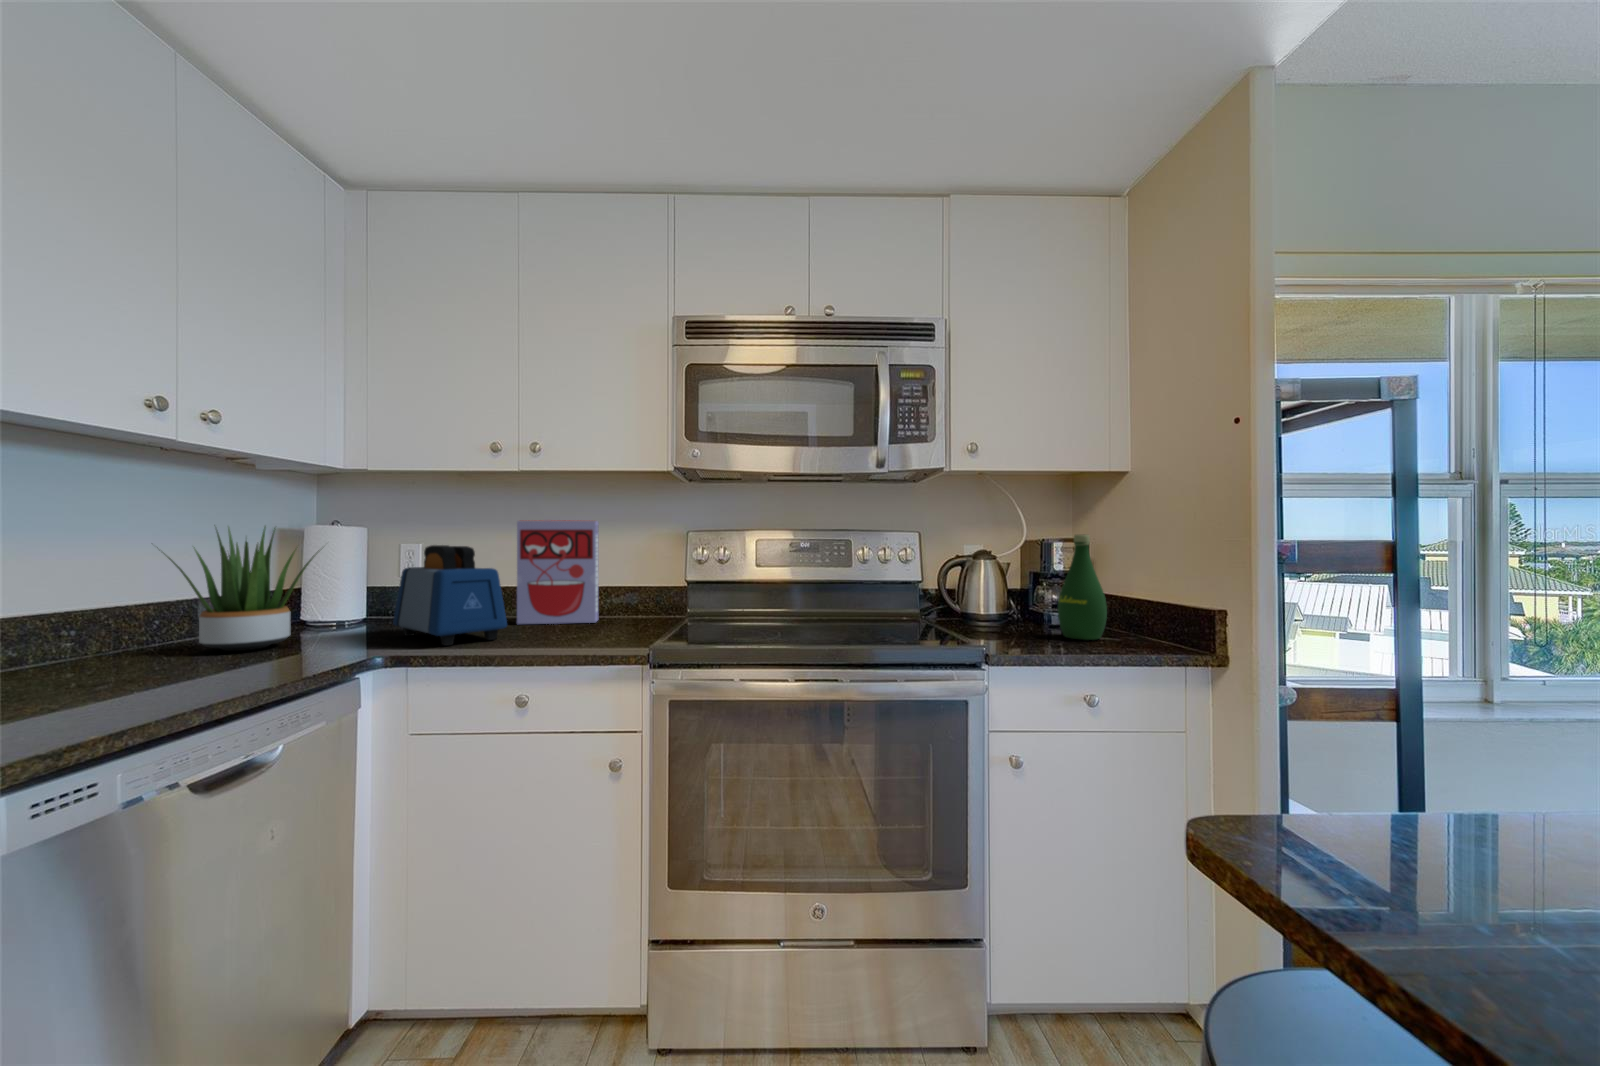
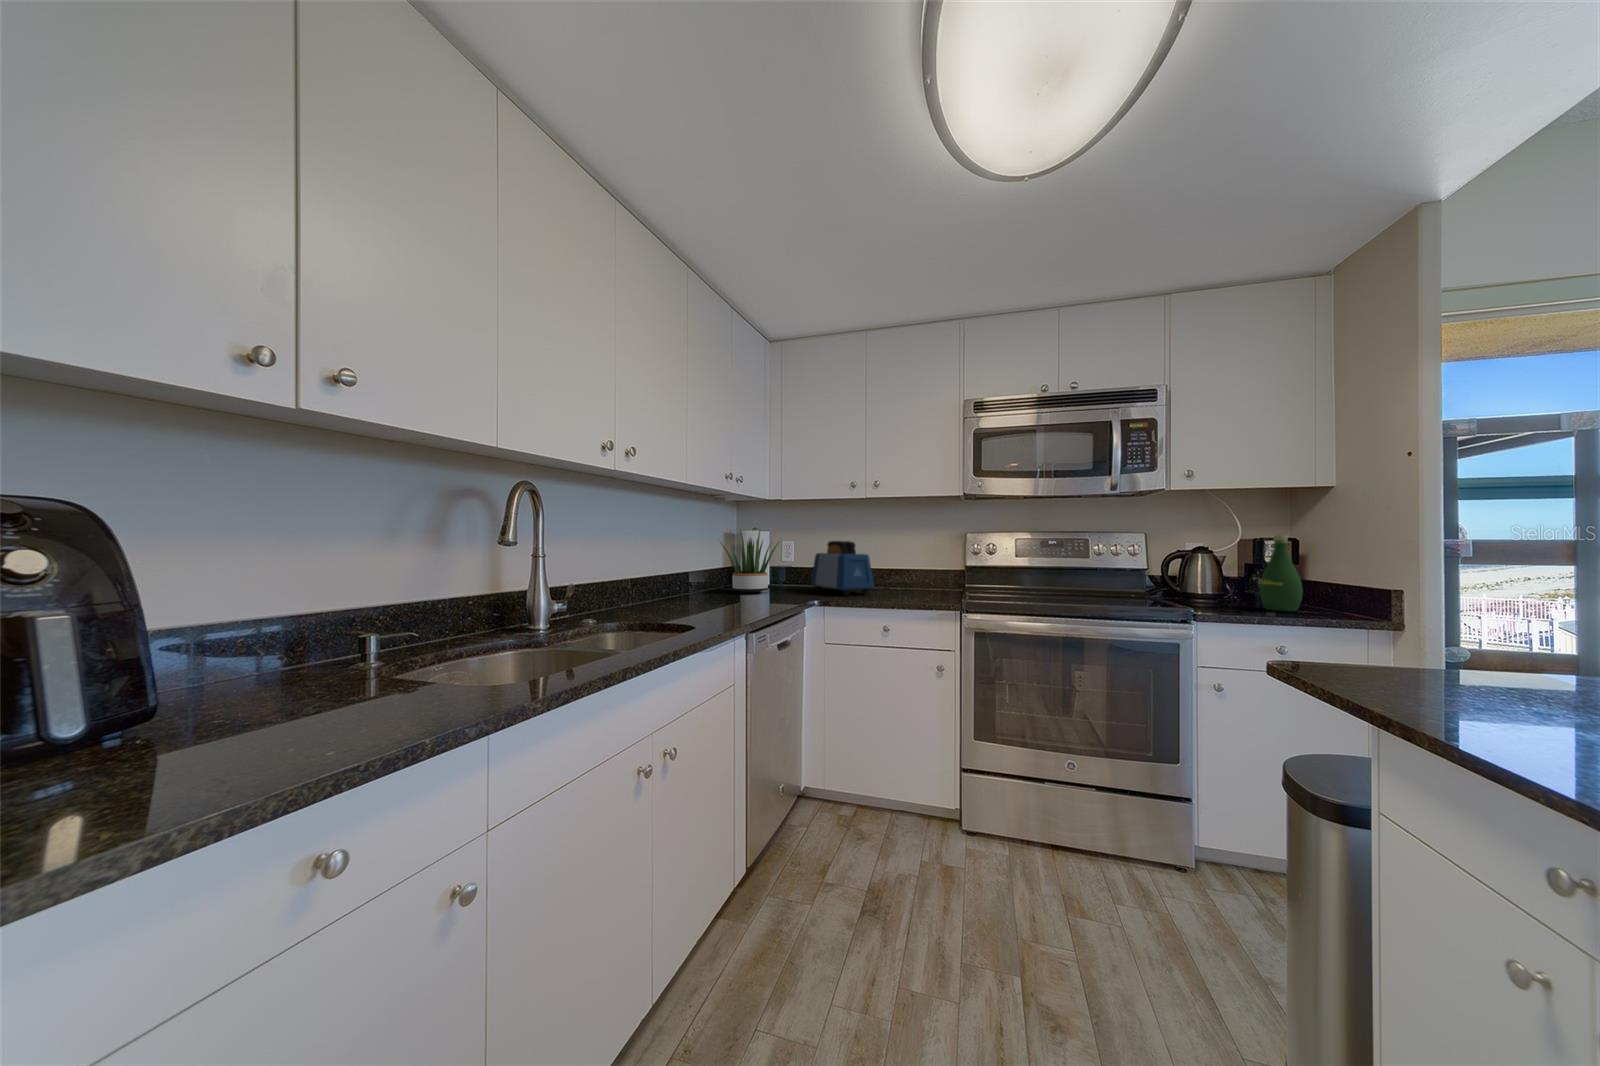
cereal box: present [517,520,599,624] -> none [870,526,916,589]

